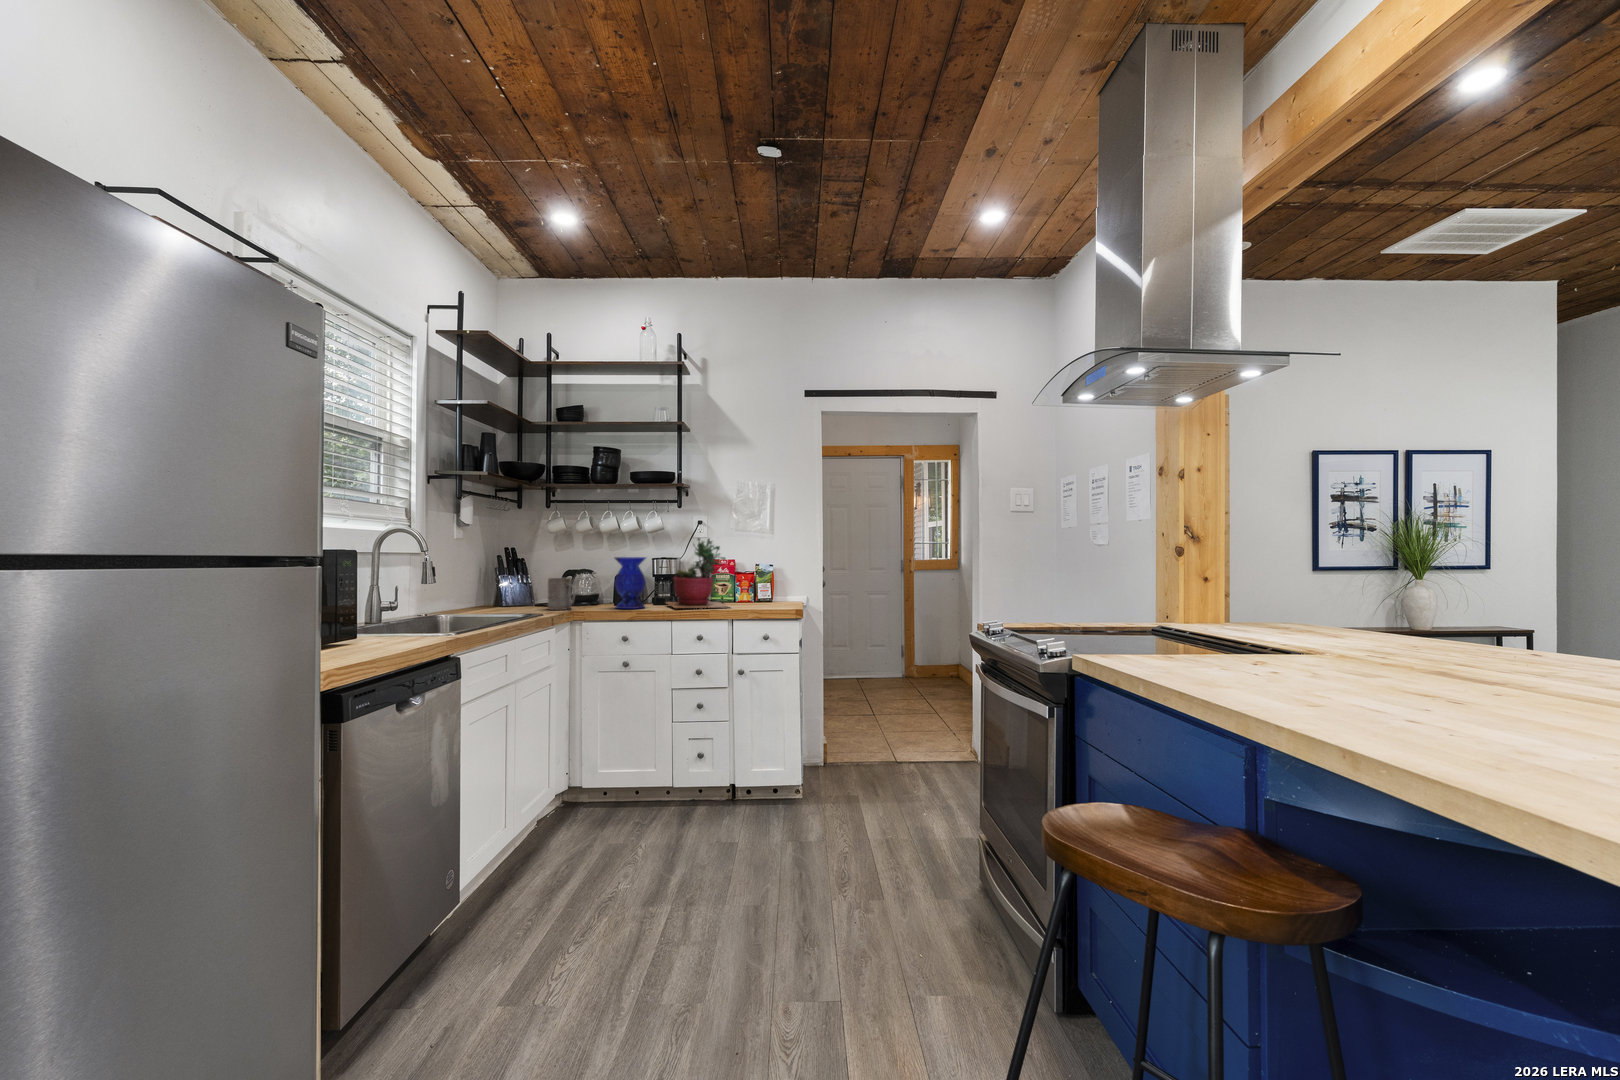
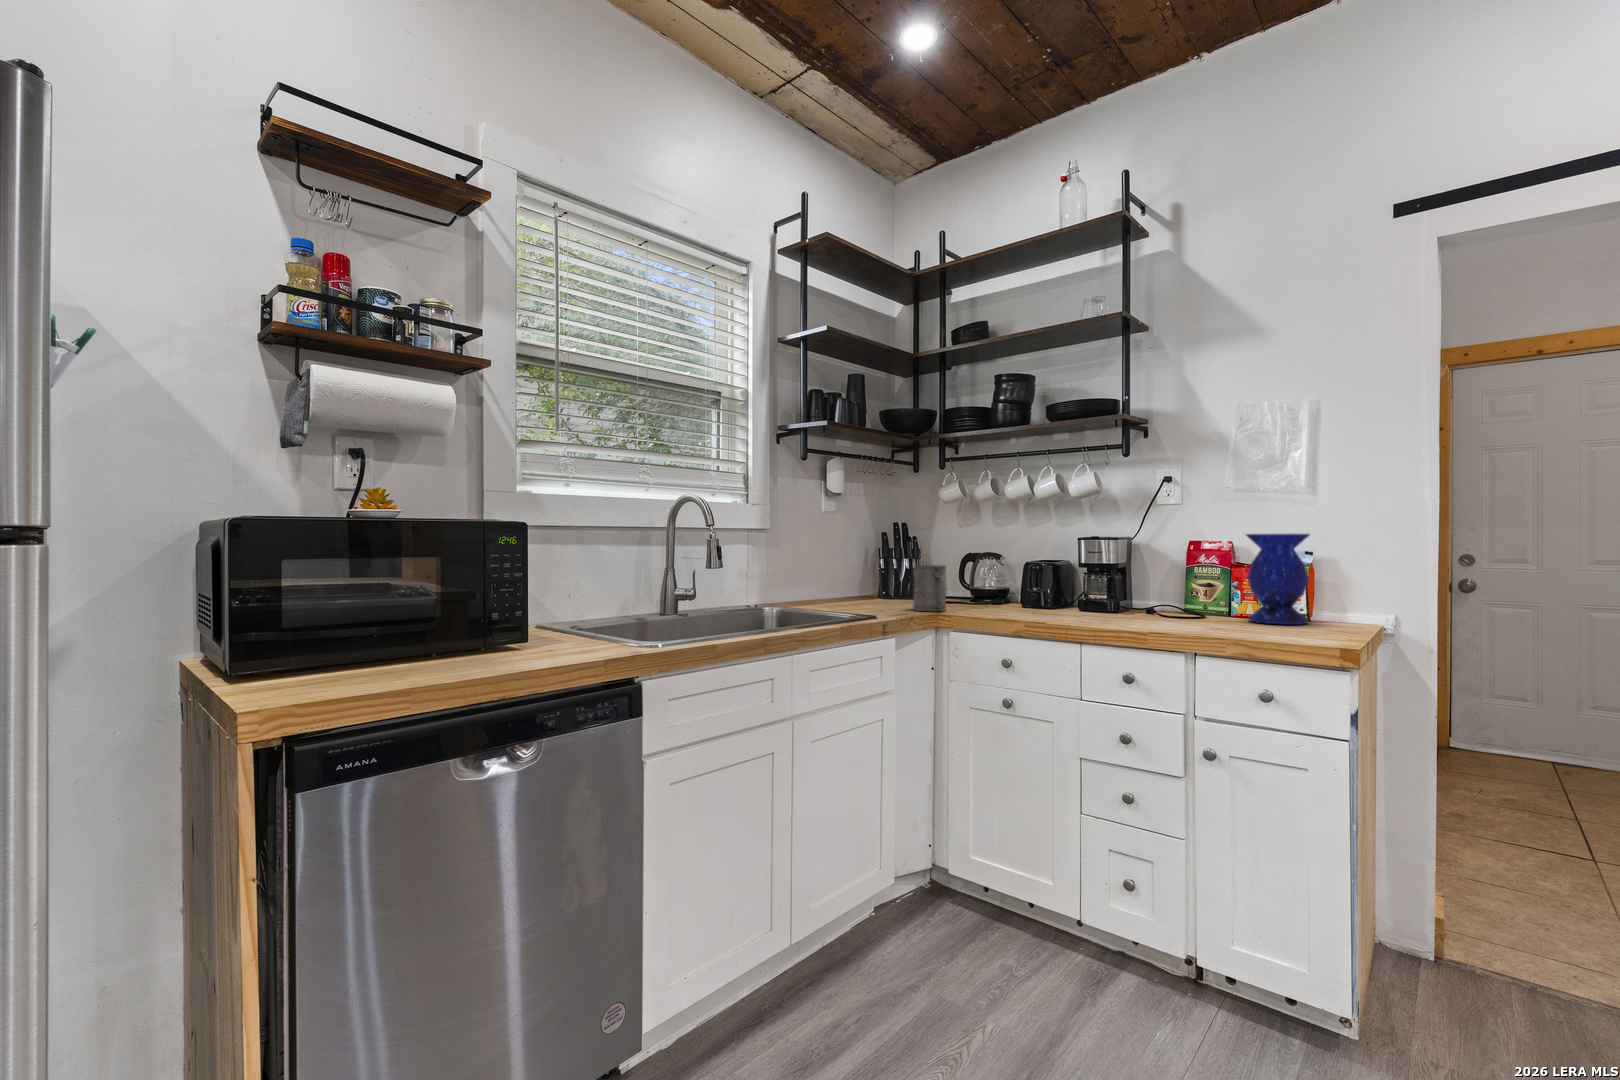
succulent plant: present [668,538,731,608] -> none [1089,501,1202,627]
vase: present [615,557,646,609] -> present [1246,534,1309,625]

